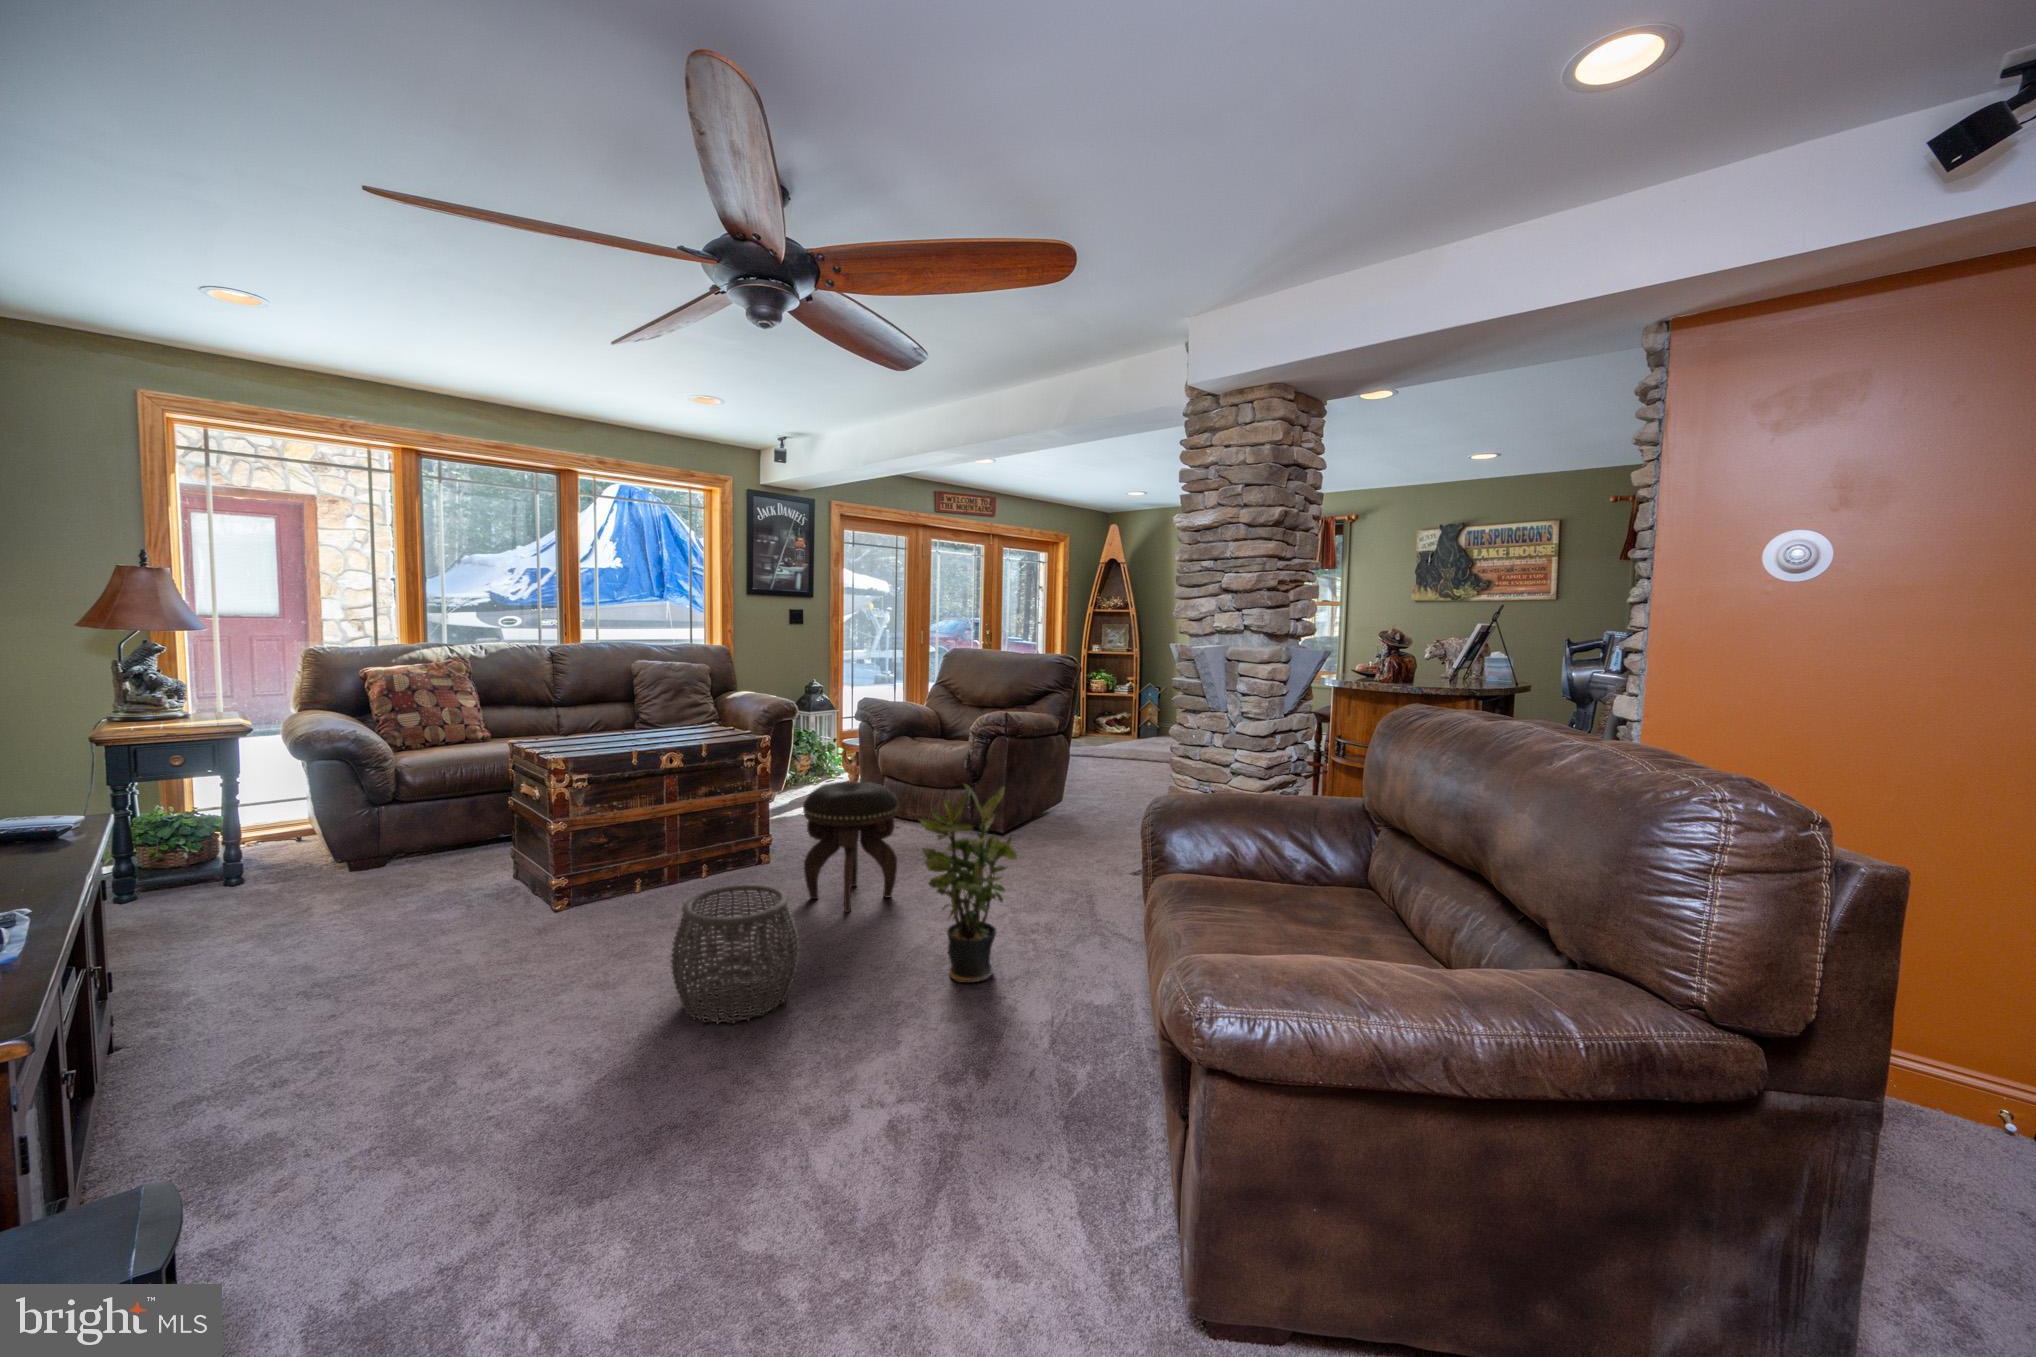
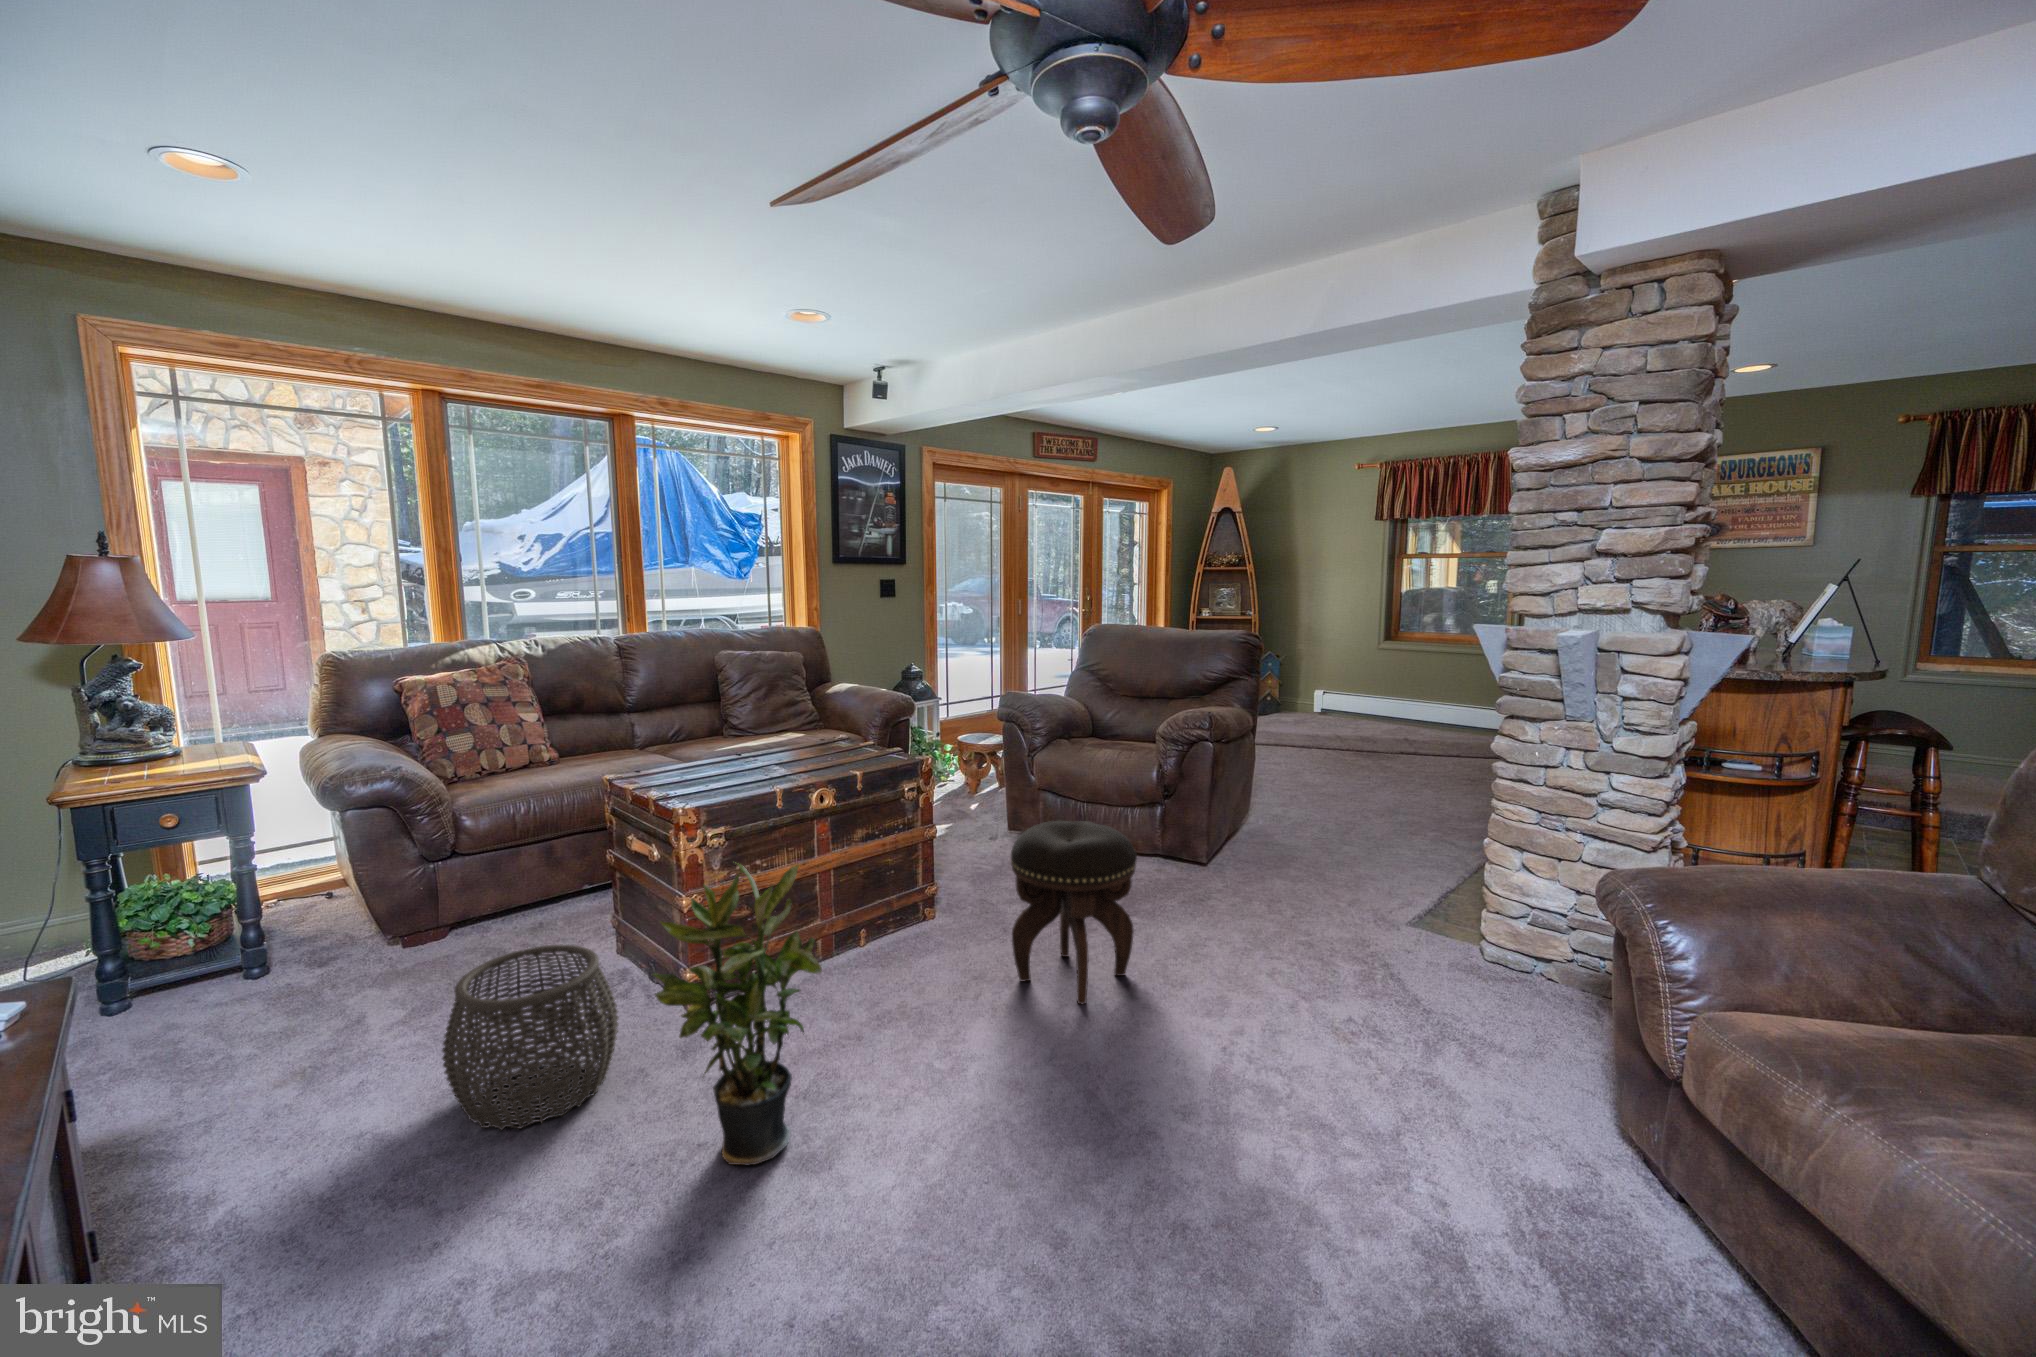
potted plant: present [919,784,1017,983] -> present [653,864,822,1165]
woven basket: present [671,885,800,1024] -> present [442,945,619,1130]

